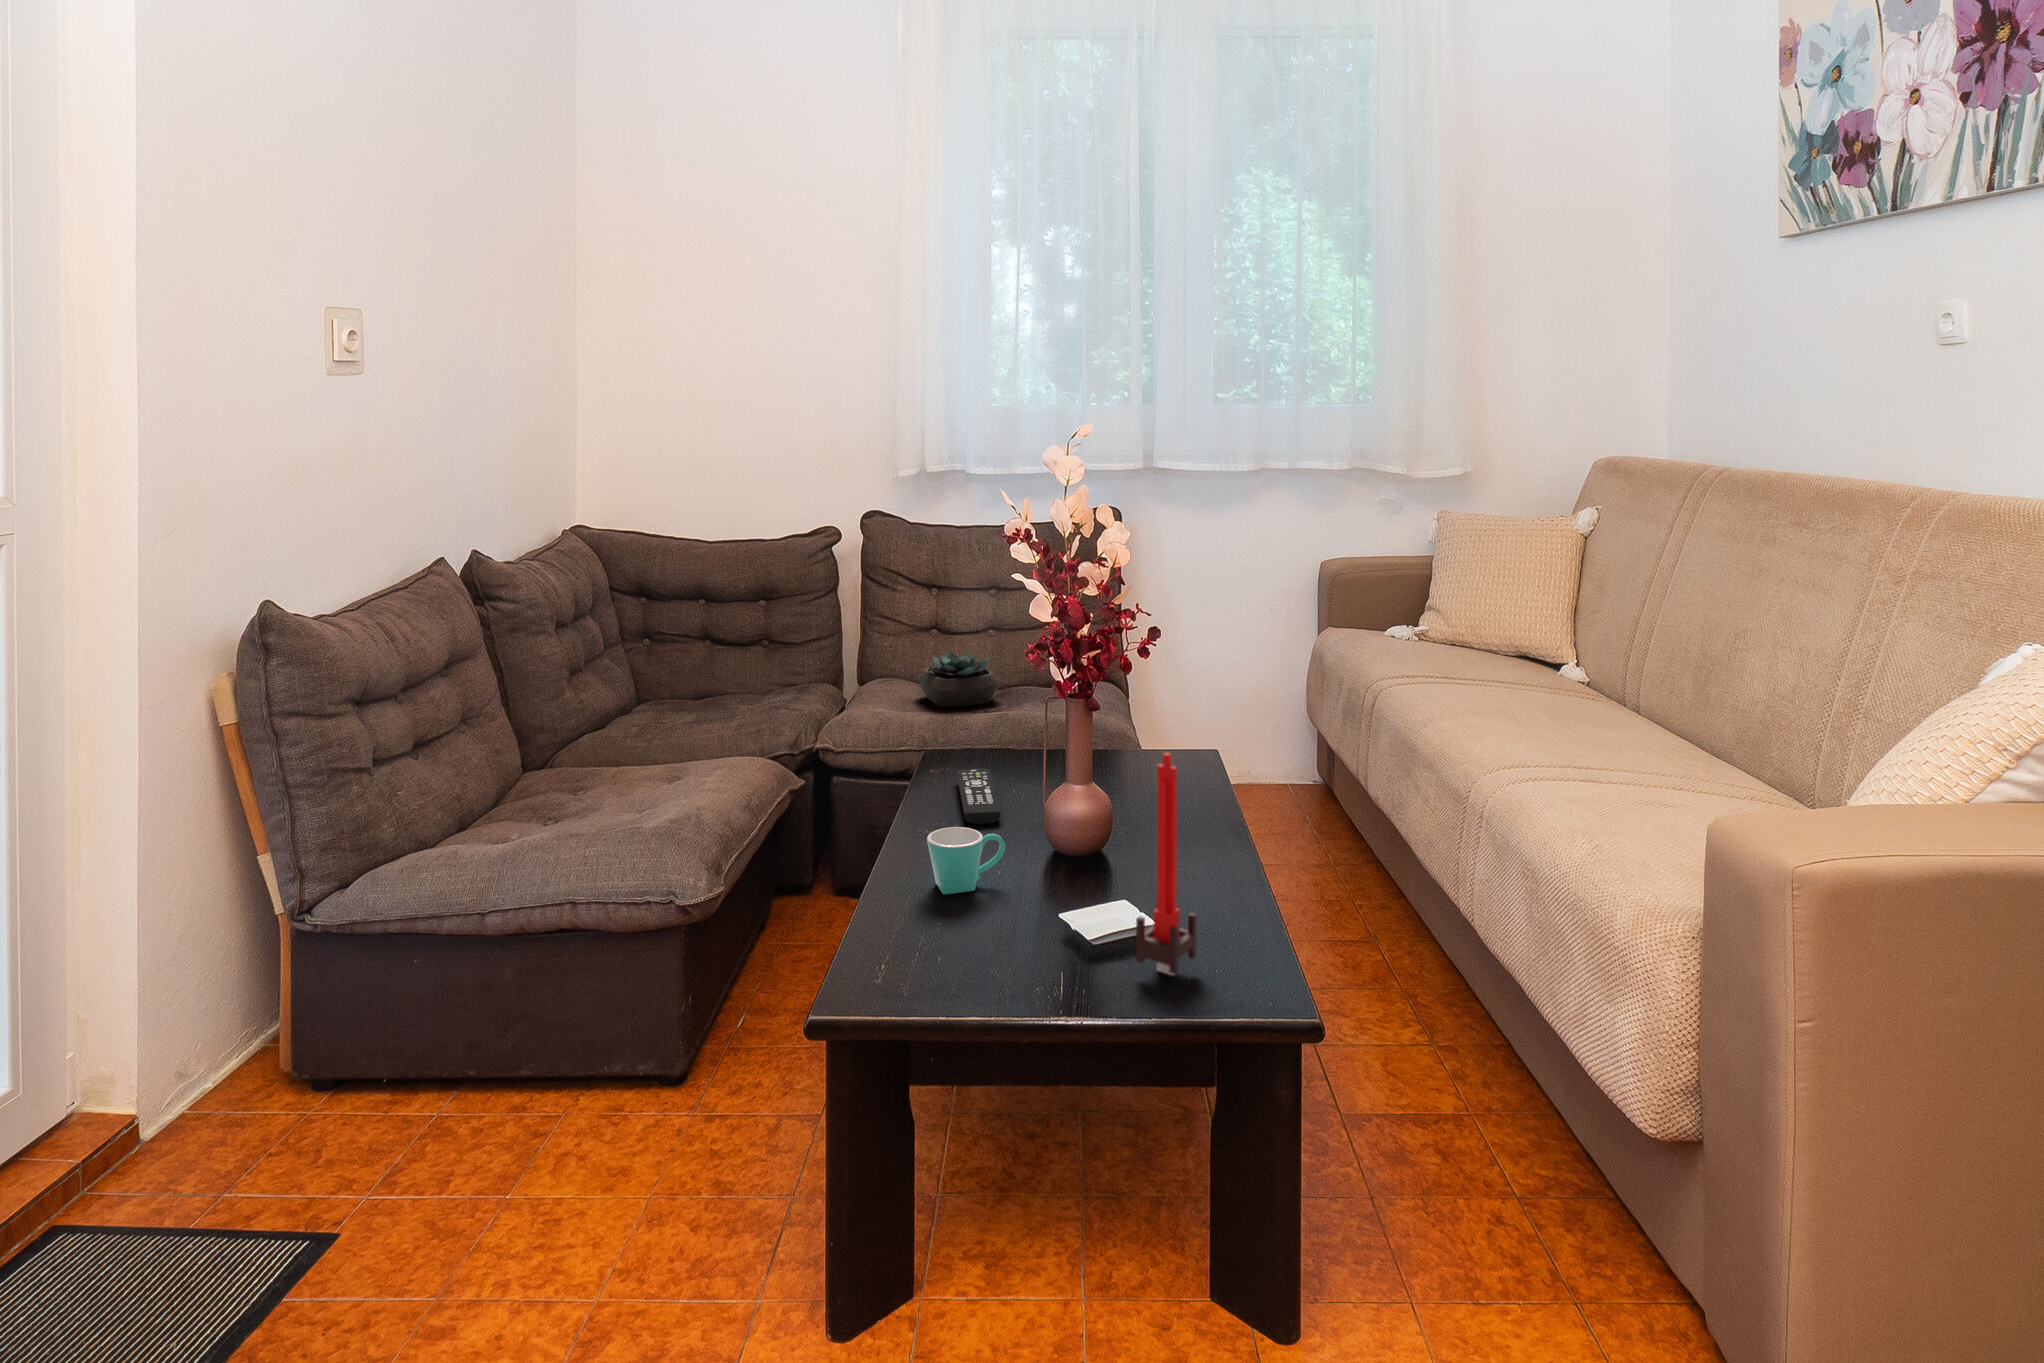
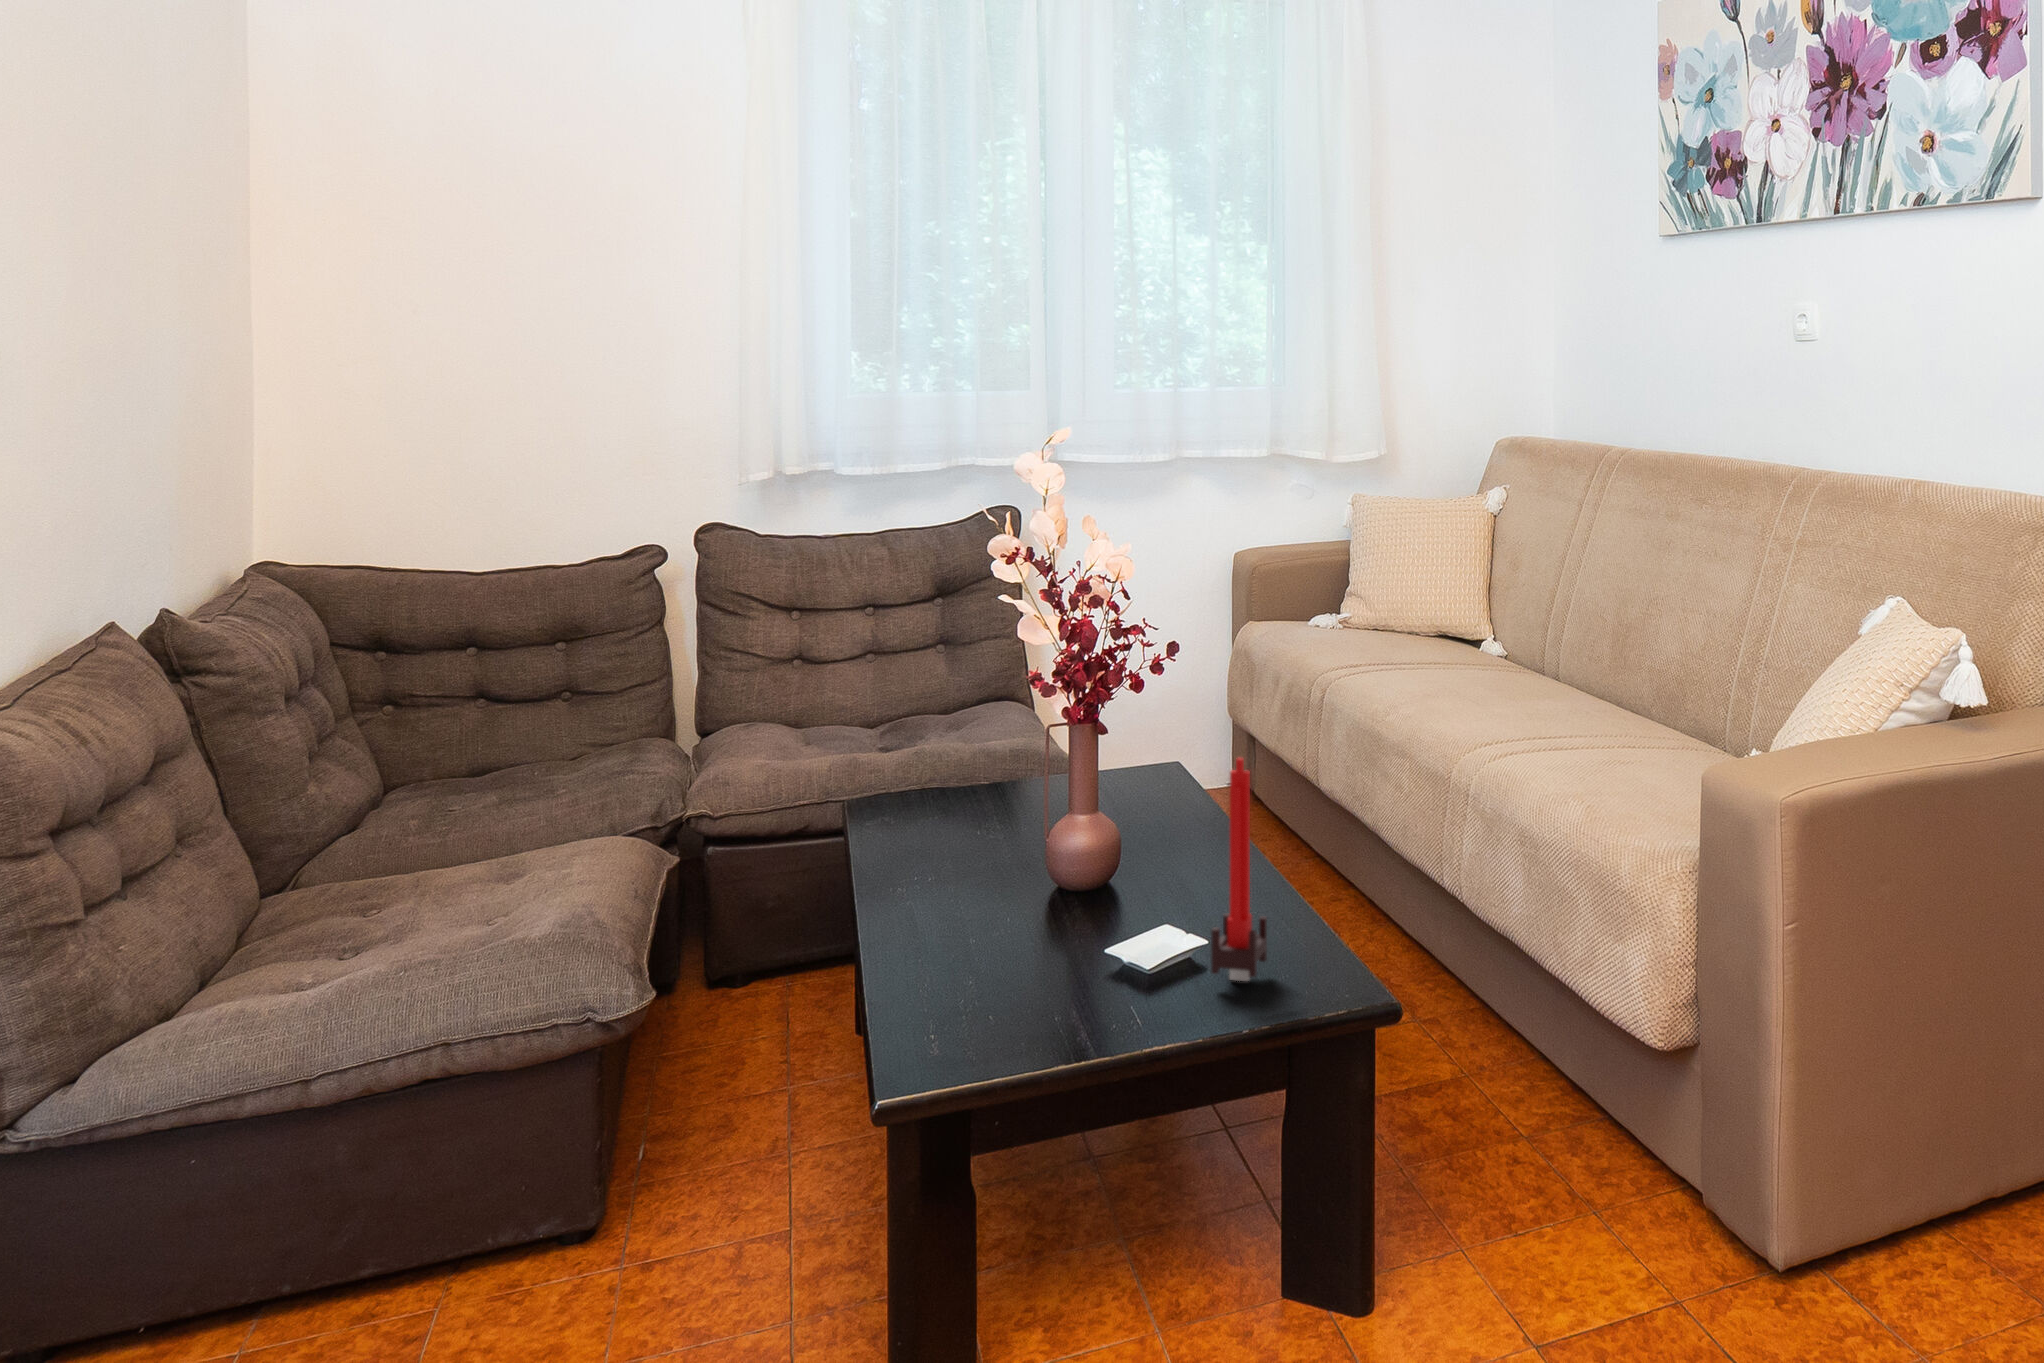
succulent plant: present [918,652,1000,707] -> none [793,692,902,759]
remote control: present [956,769,1001,824] -> none [903,817,982,875]
mug: present [927,827,1005,894] -> none [937,874,1022,949]

